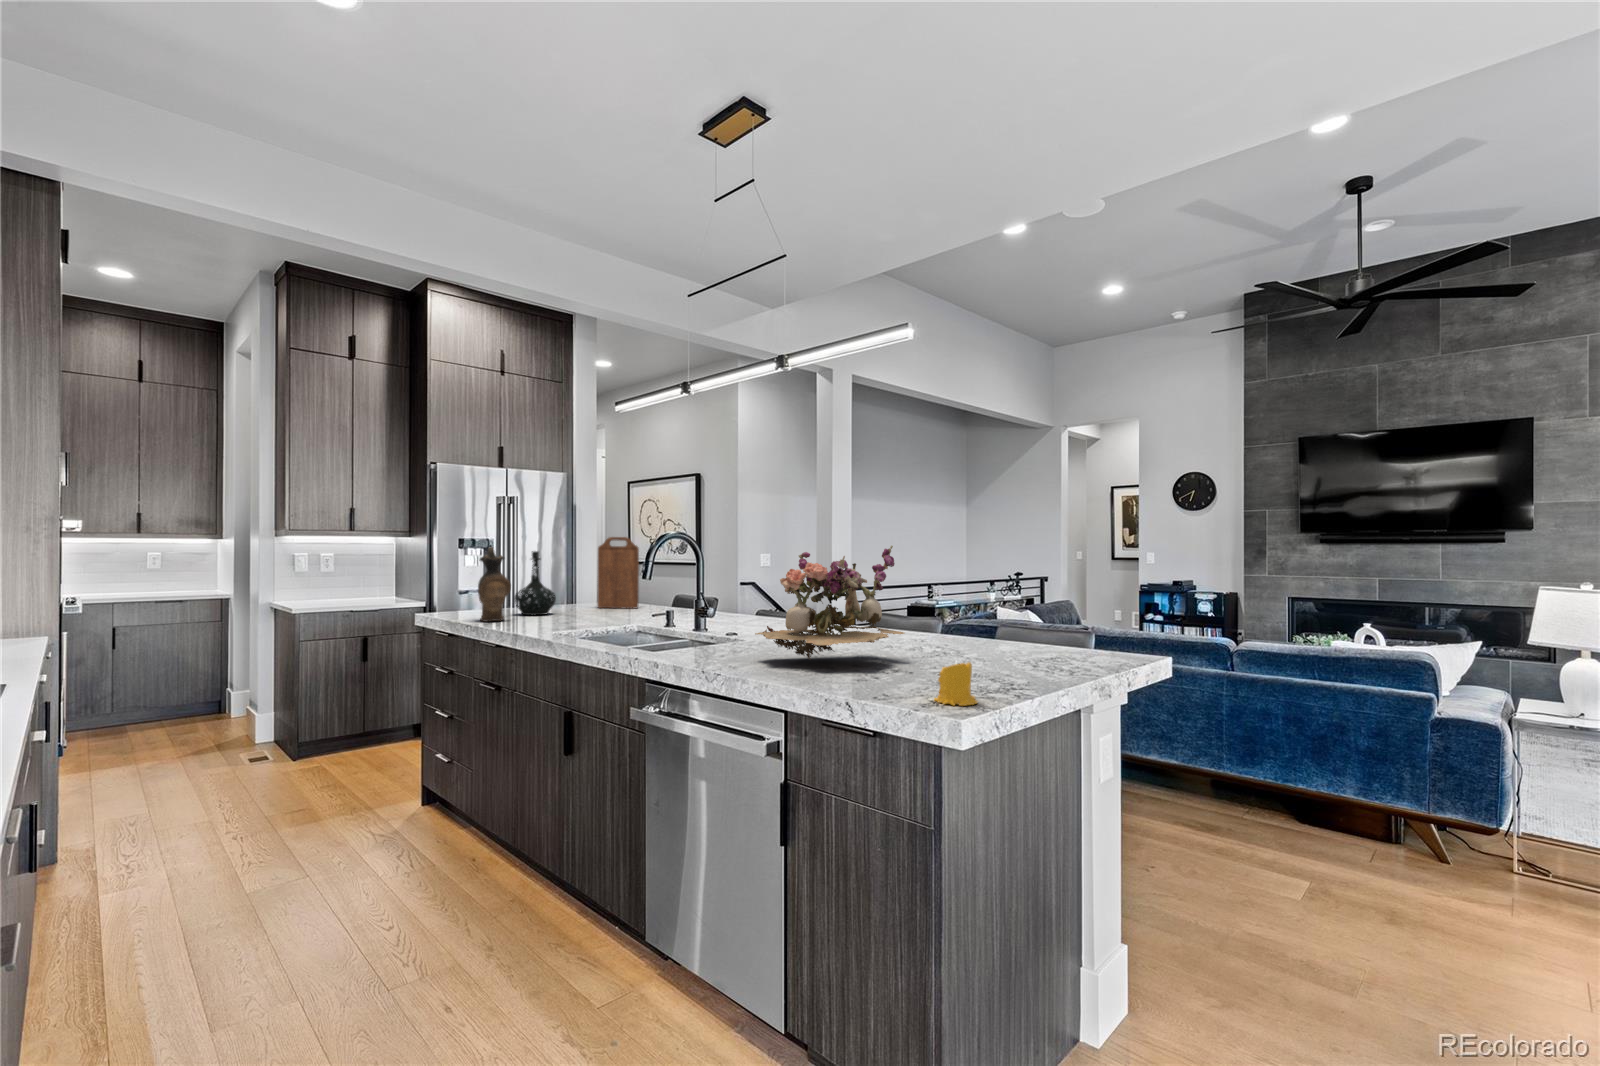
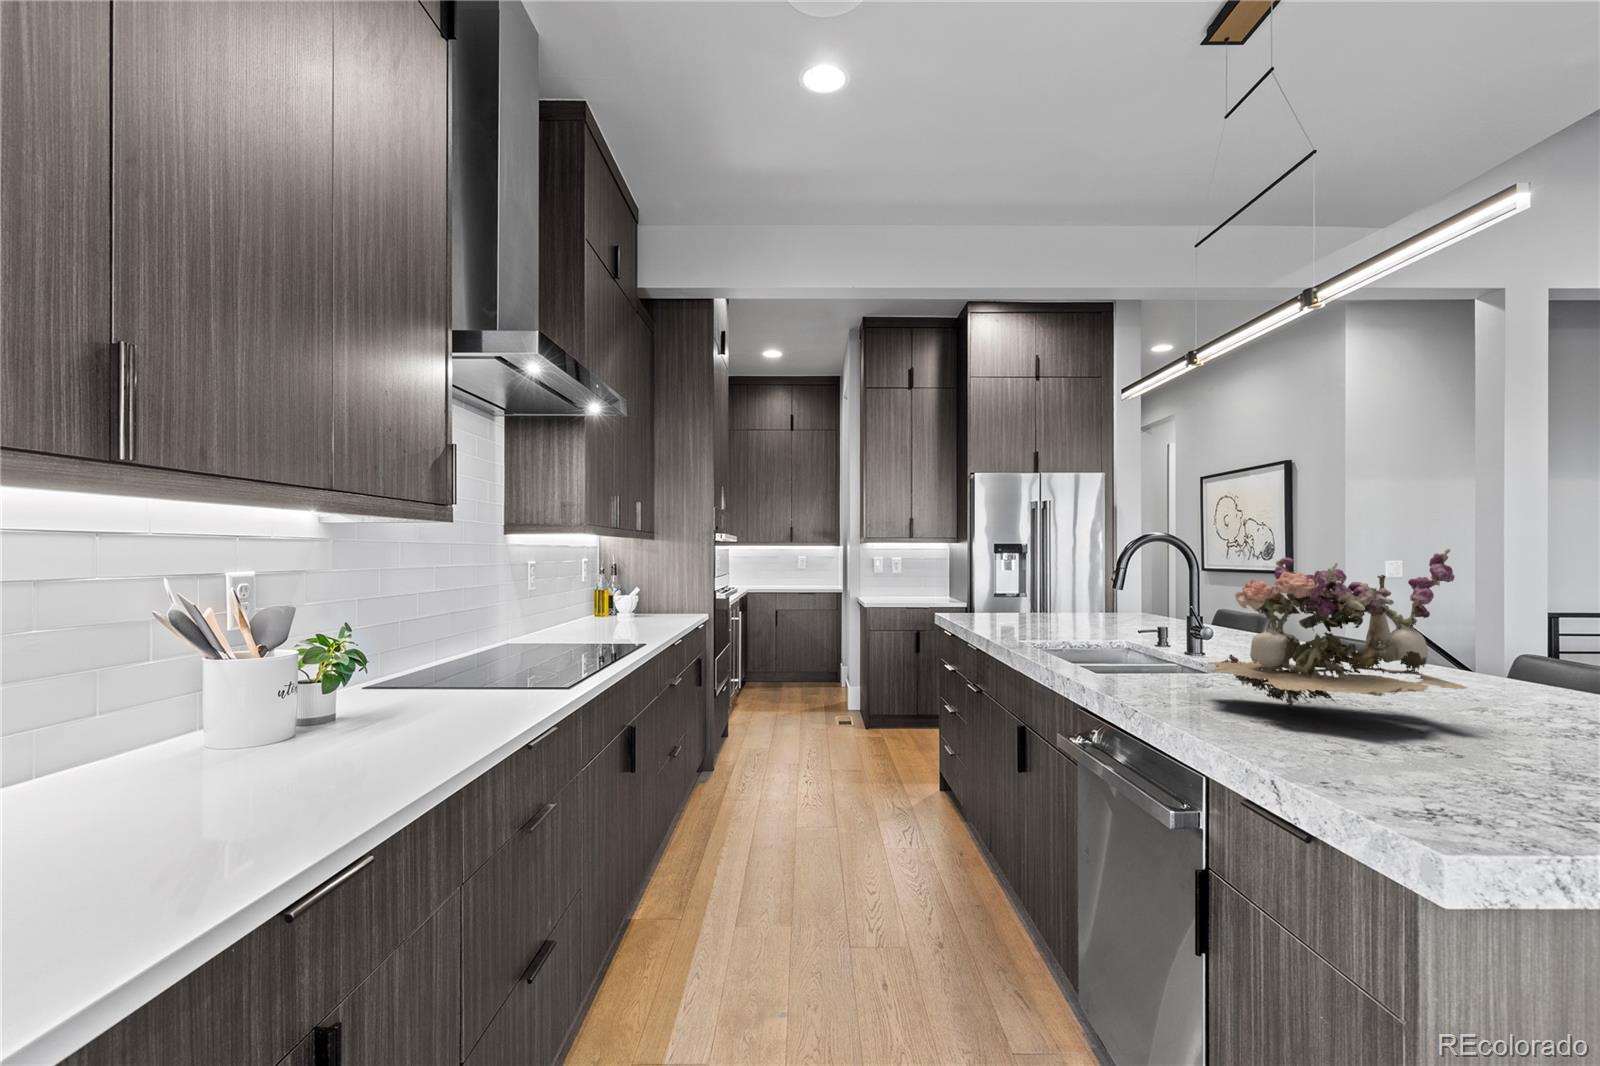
cutting board: present [597,537,639,608] -> none [1112,540,1159,621]
ceramic pitcher: present [478,547,511,622] -> none [973,550,1004,623]
bottle: present [514,551,556,615] -> none [1016,555,1058,620]
candle: present [934,661,978,706] -> none [1430,744,1536,834]

